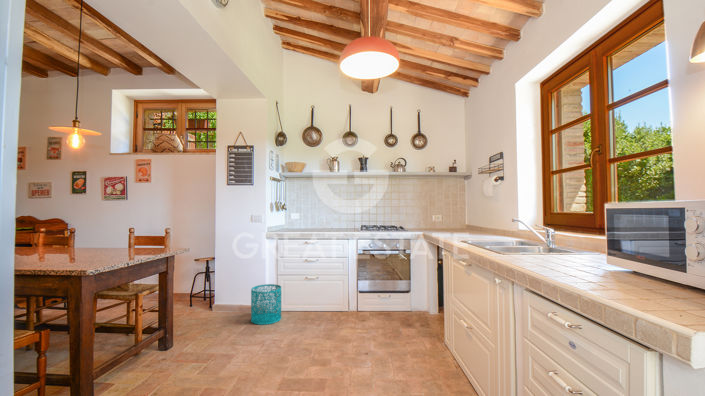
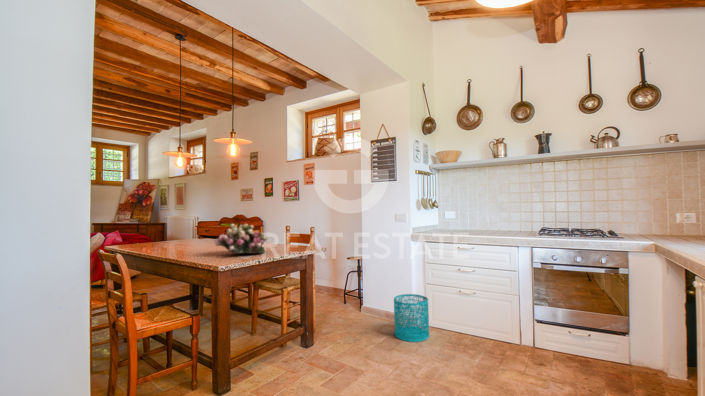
flower arrangement: none [57,225,126,258] -> present [215,224,267,253]

